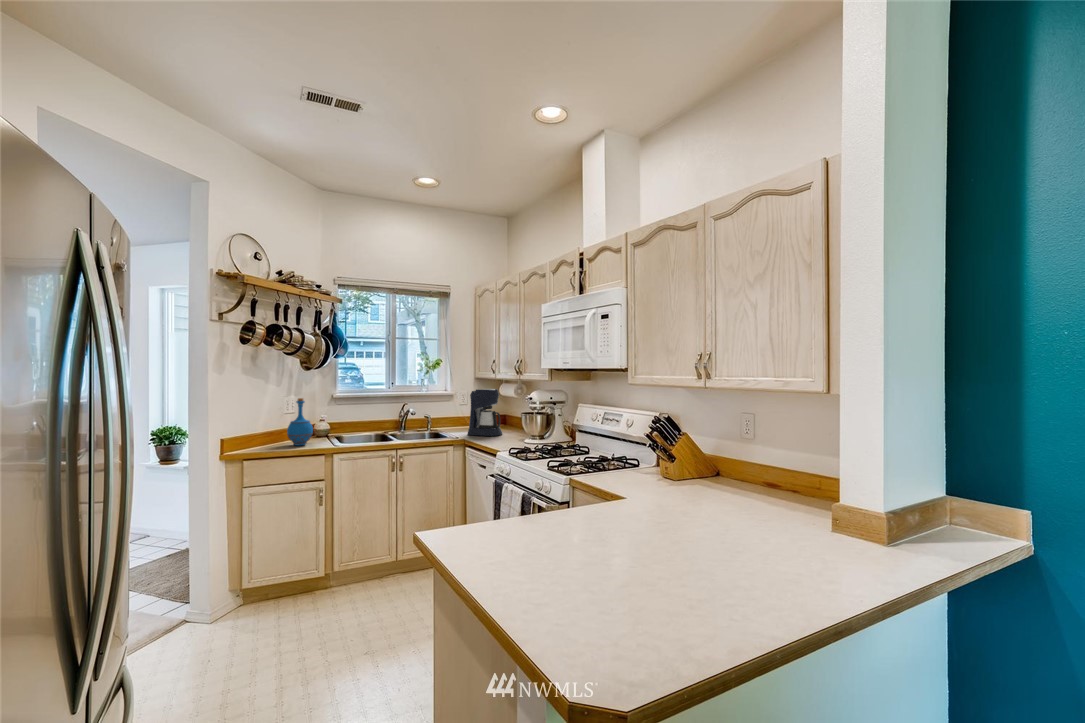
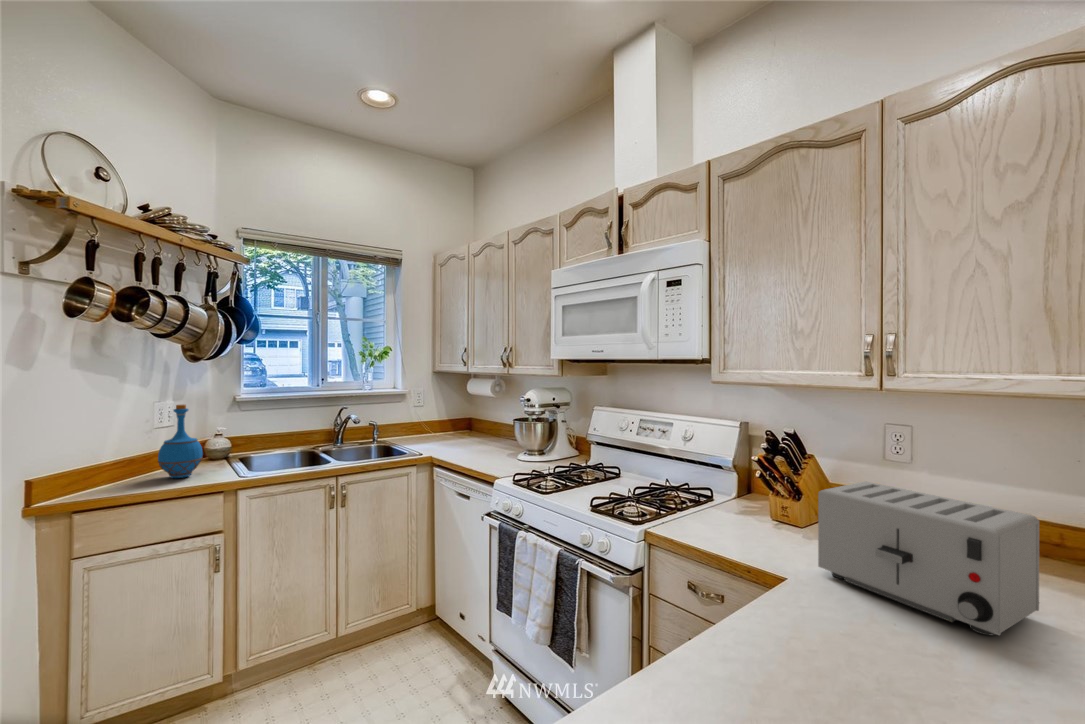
coffee maker: present [468,389,503,436] -> none [433,387,479,450]
toaster: none [649,445,746,520] -> present [818,481,1039,635]

